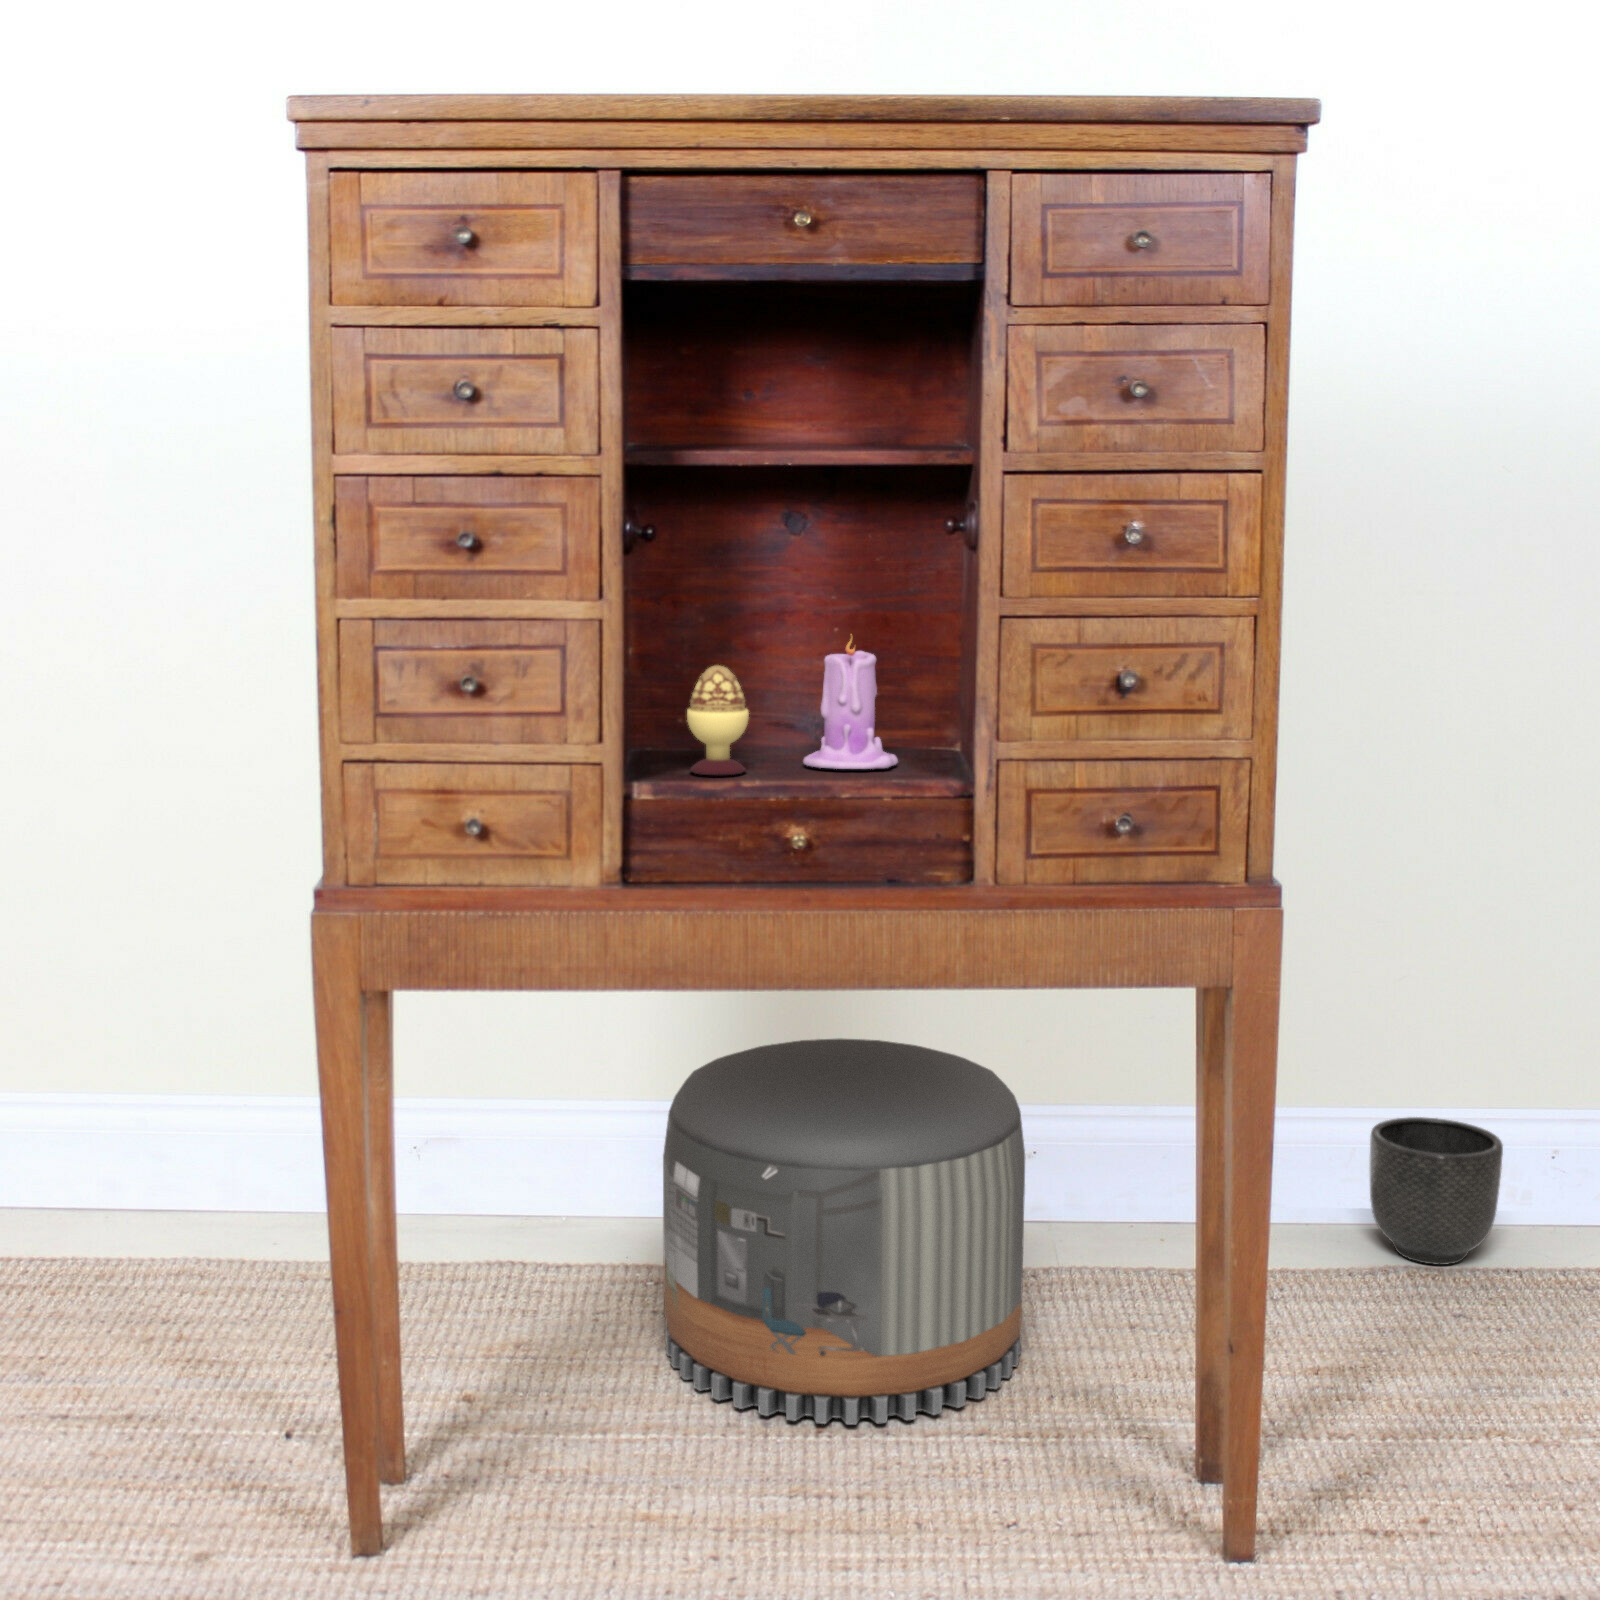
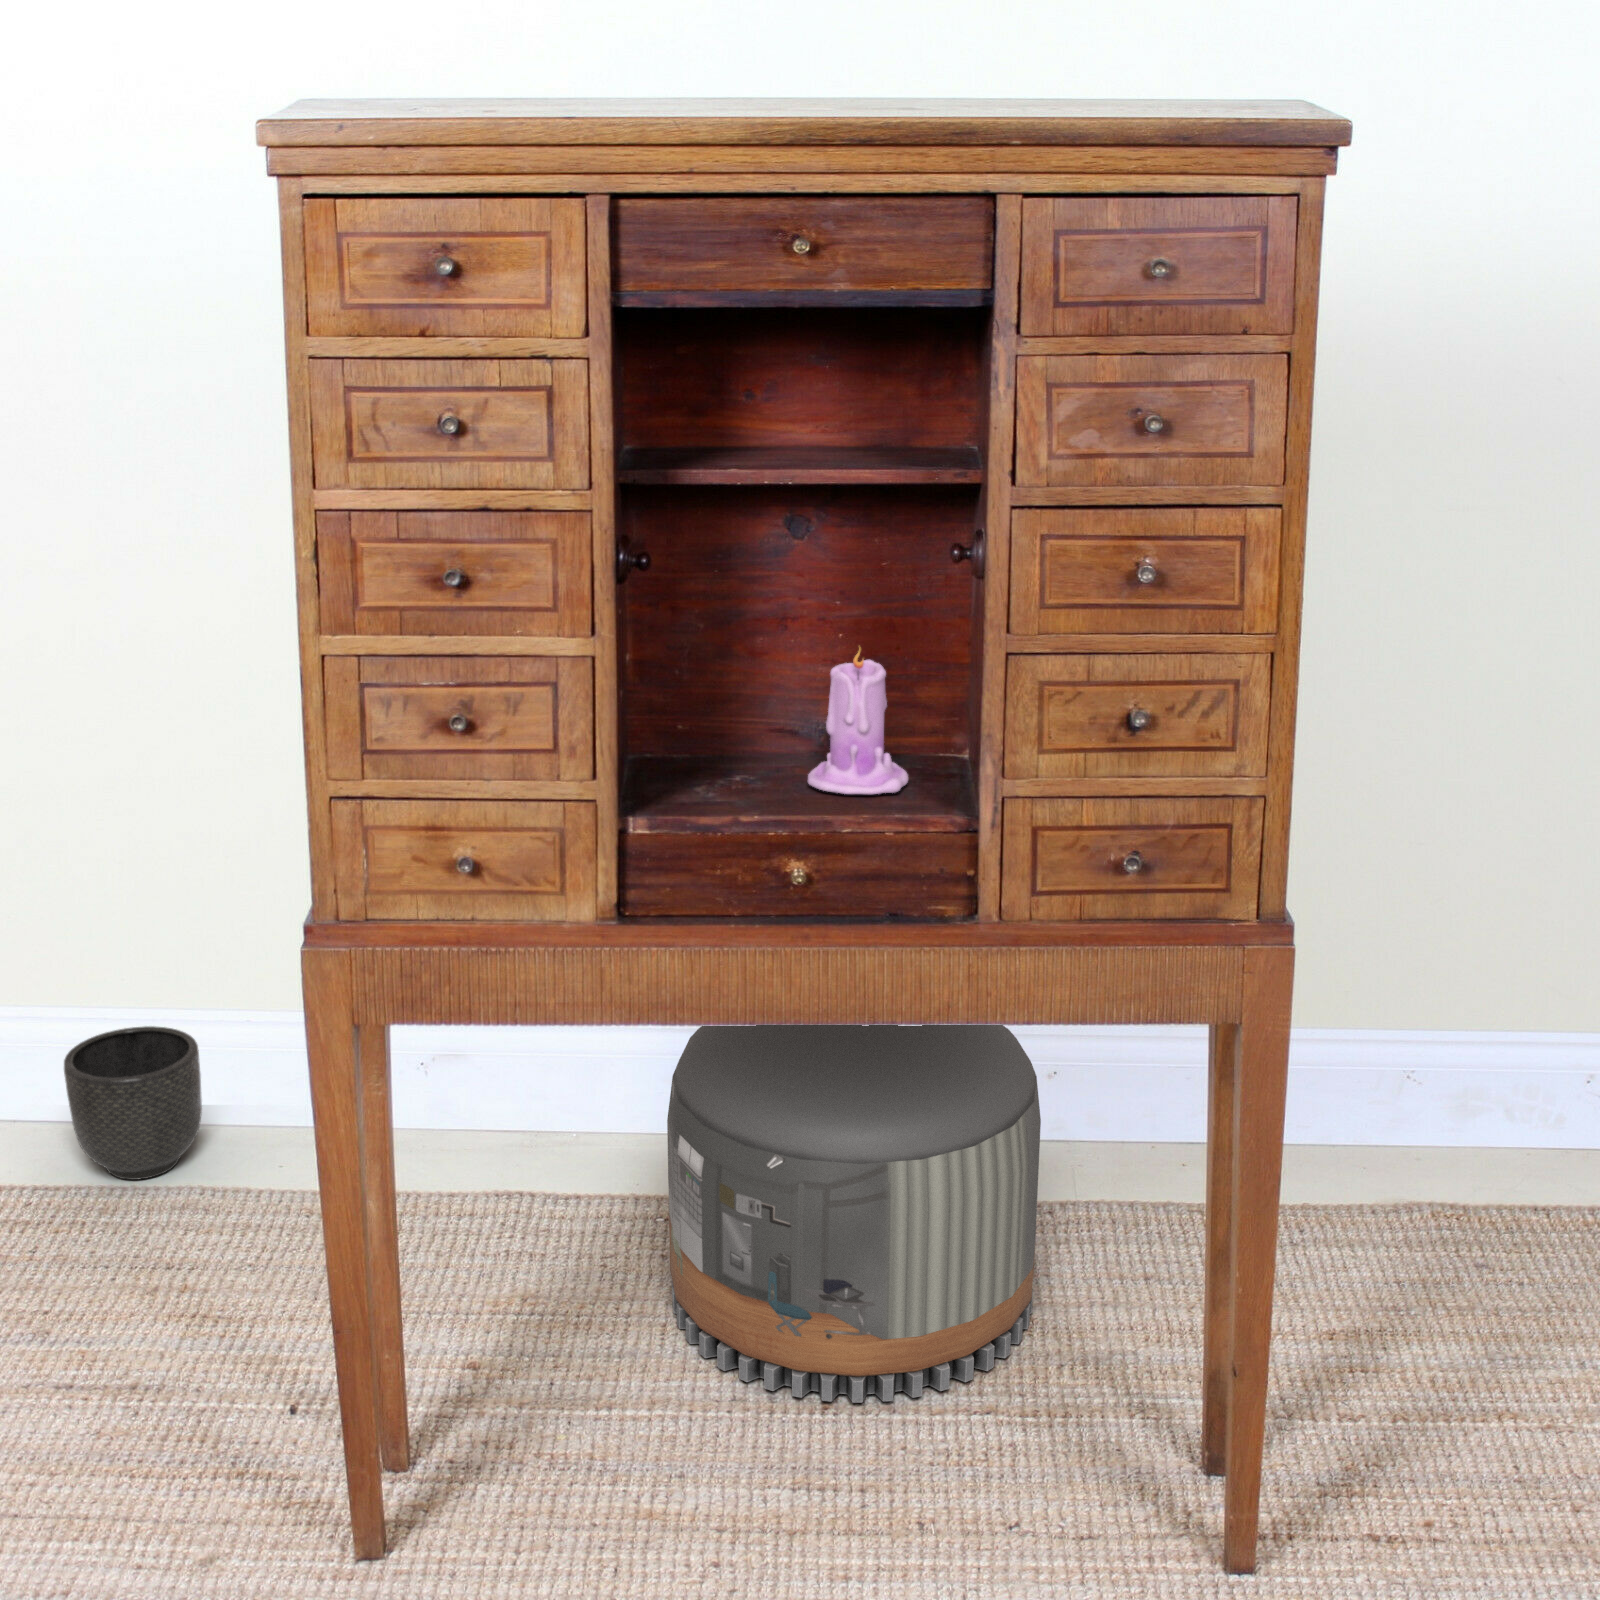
decorative egg: present [687,665,749,775] -> none [682,687,749,806]
planter: present [1370,1117,1503,1265] -> present [64,1026,202,1180]

